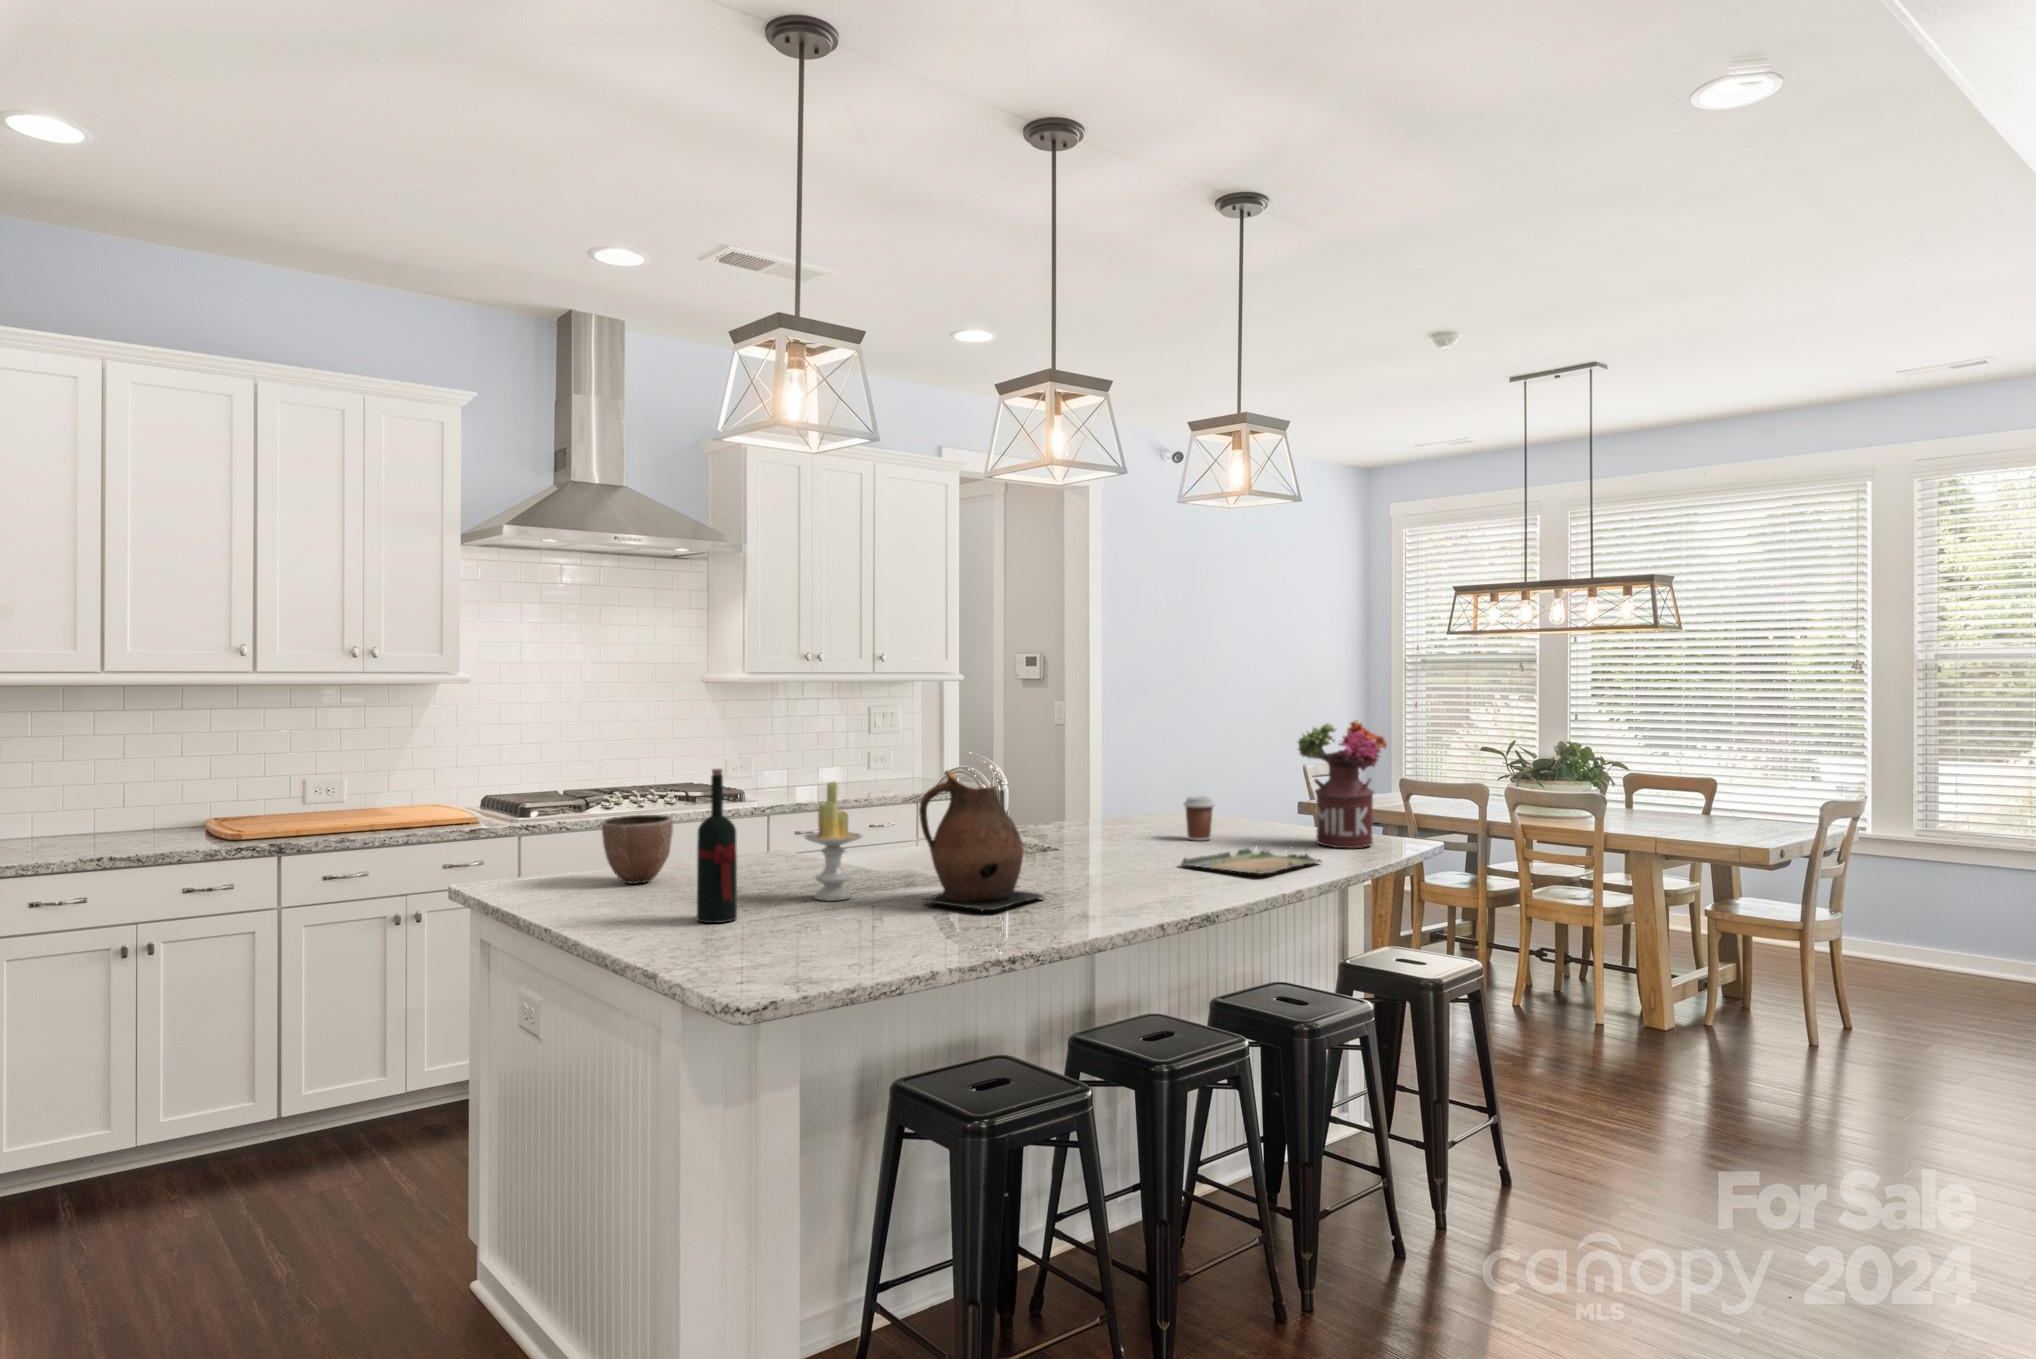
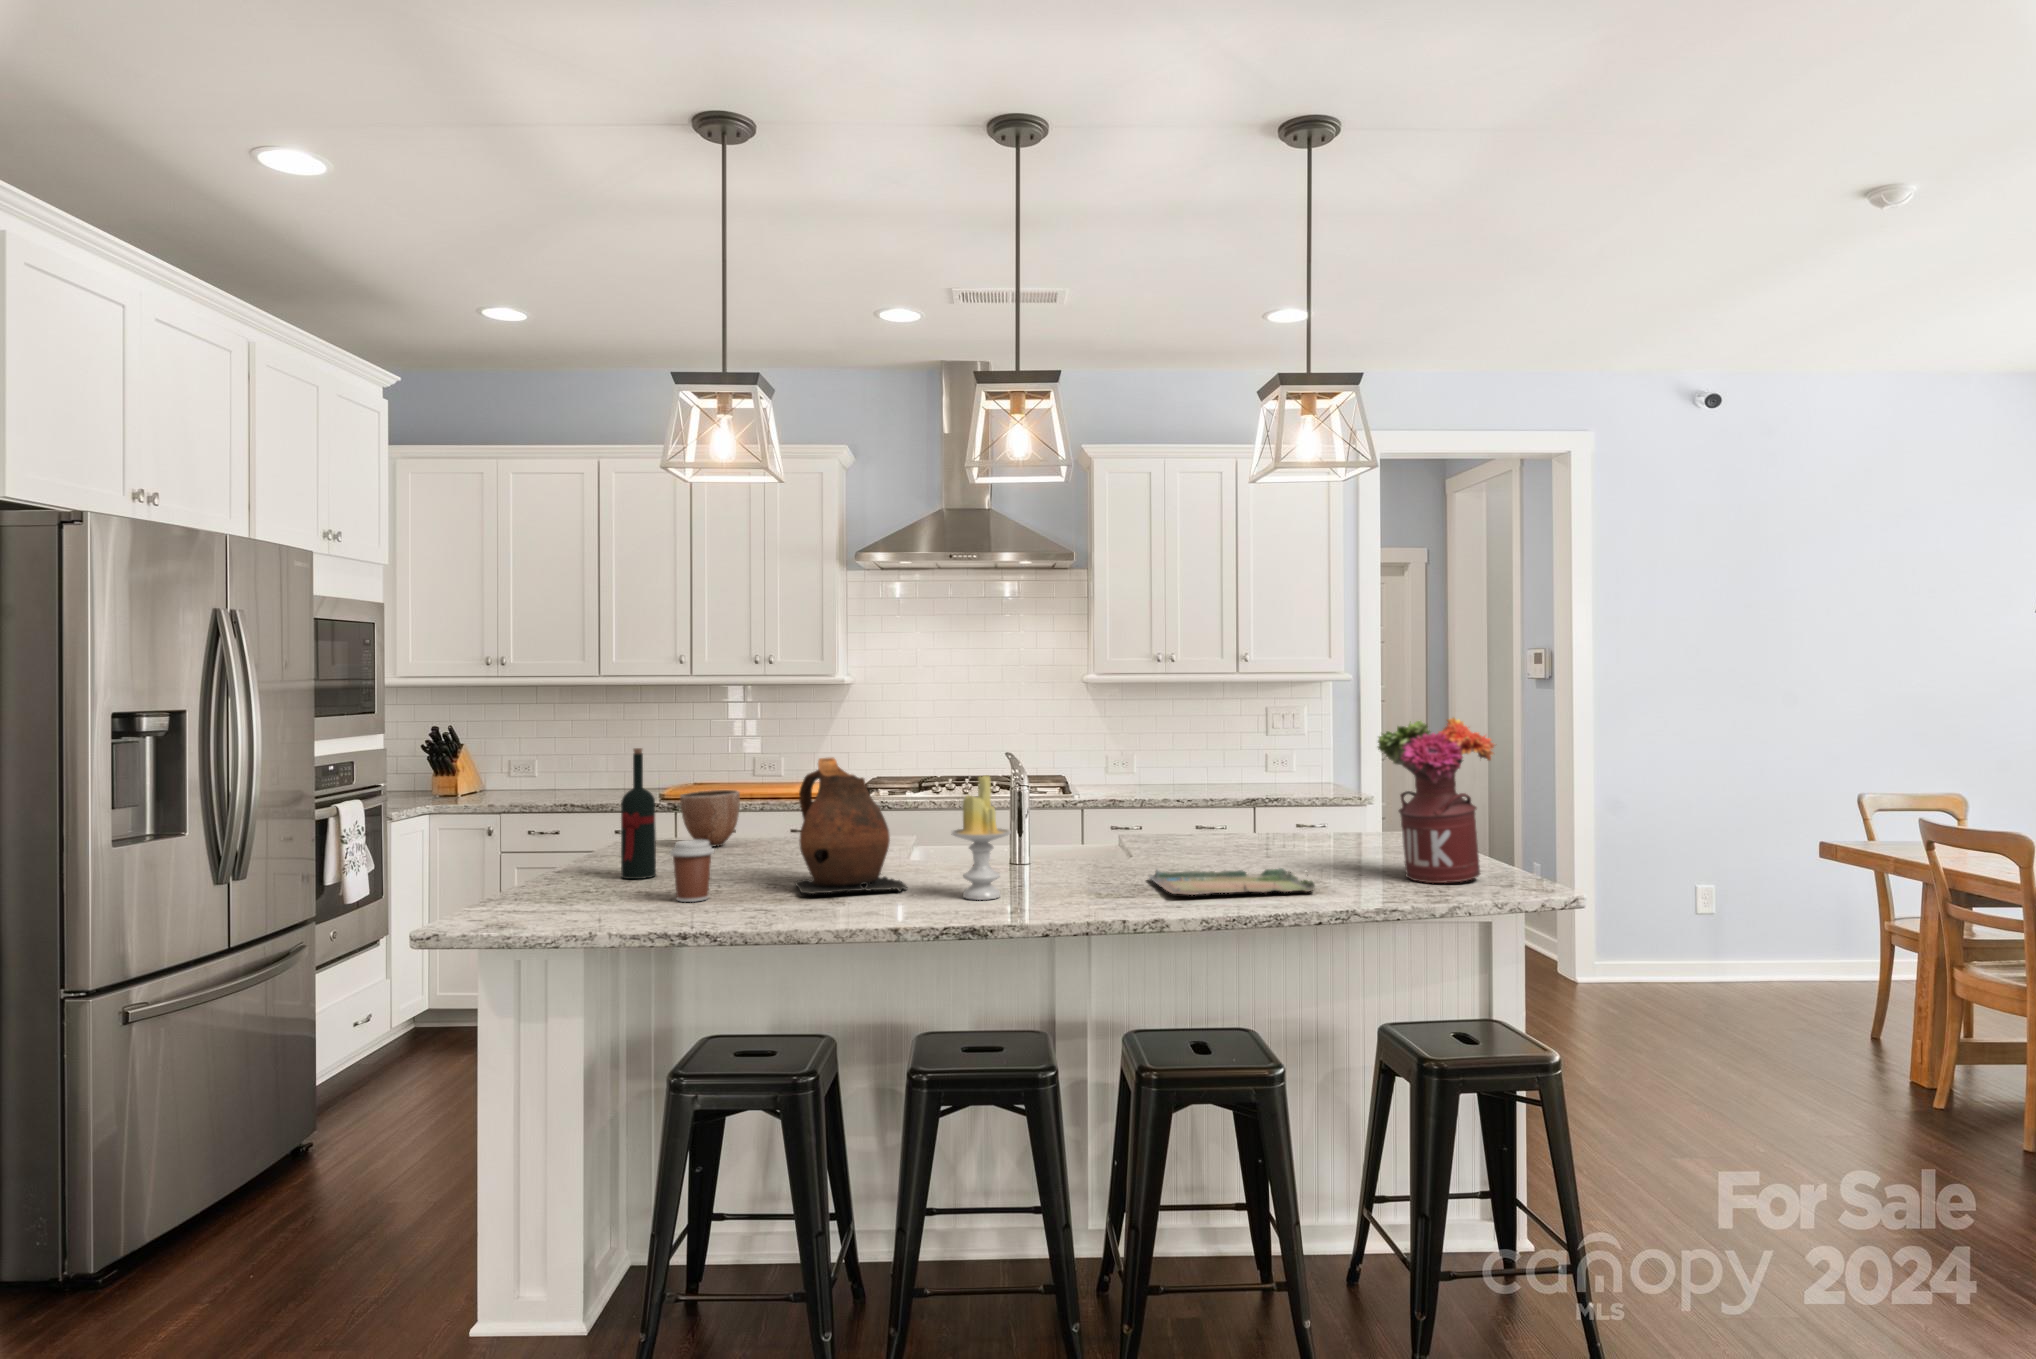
candle: present [804,782,862,901] -> present [951,775,1011,900]
coffee cup: present [1183,796,1215,841] -> present [670,840,714,902]

